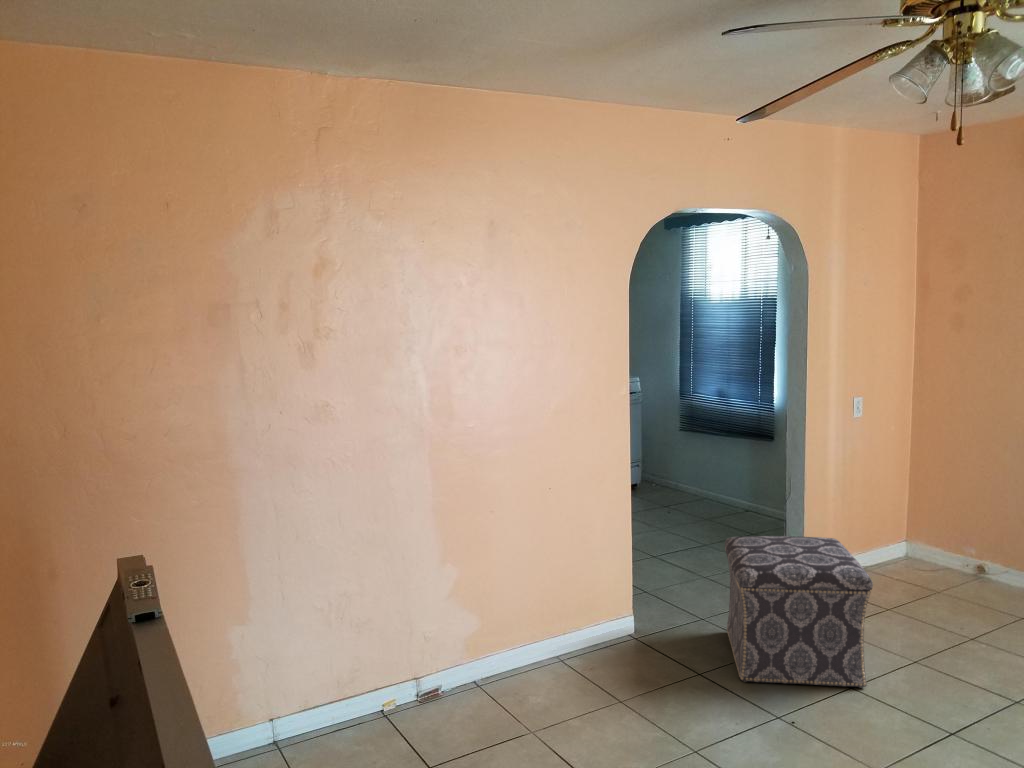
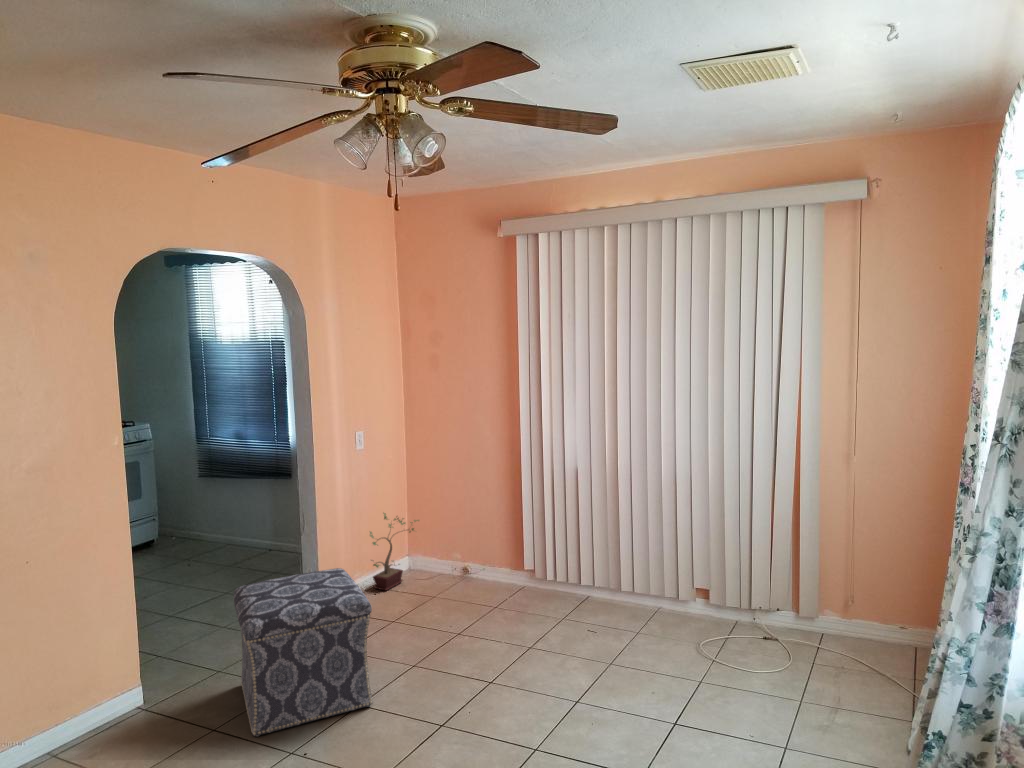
potted plant: none [863,490,925,577] -> present [370,513,419,591]

